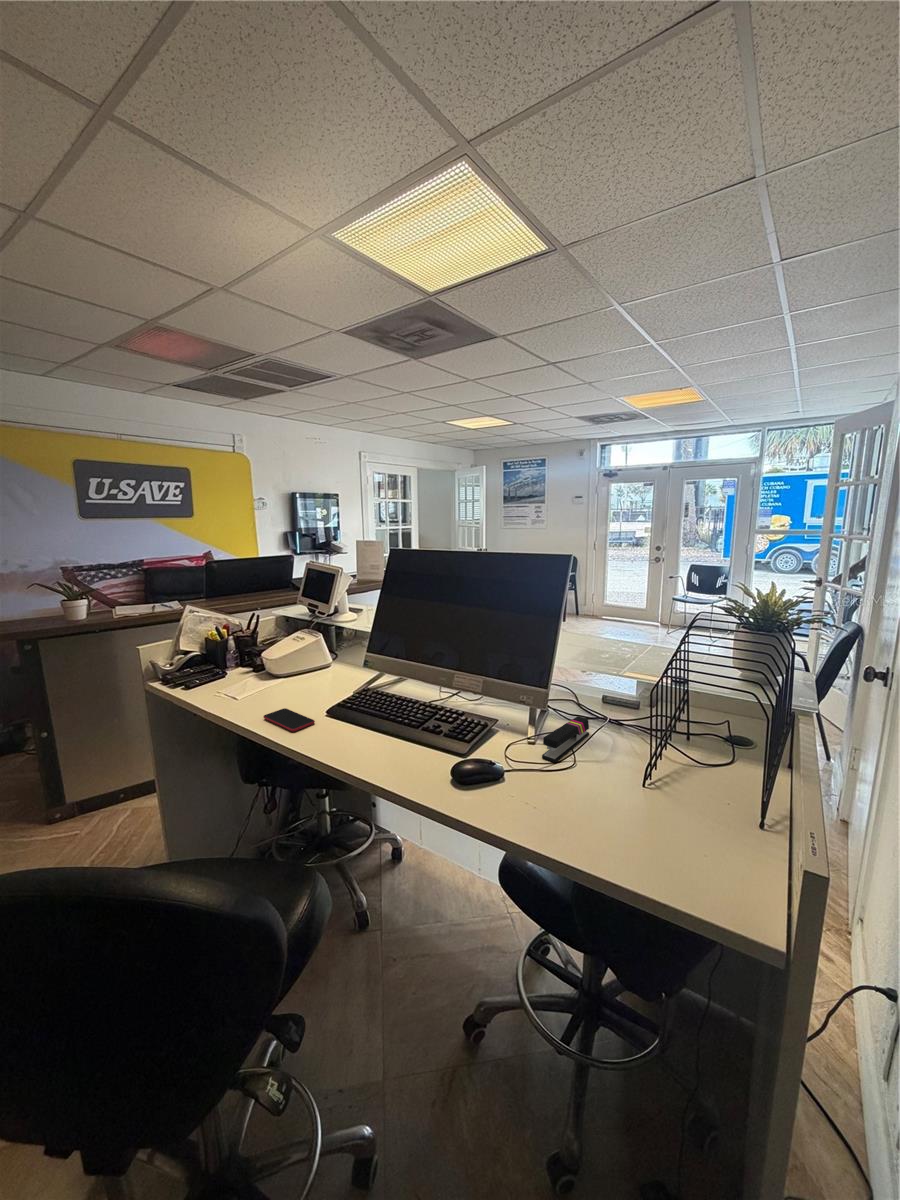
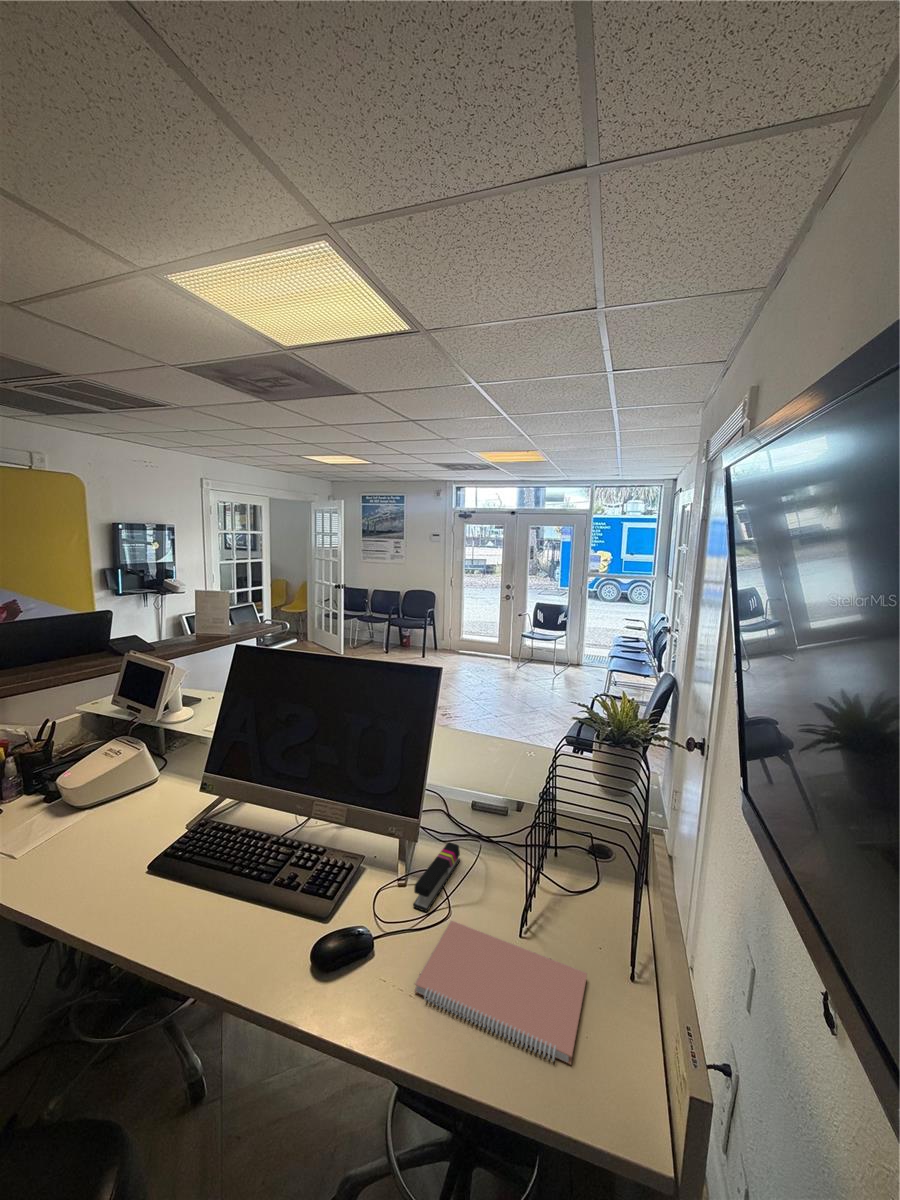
smartphone: present [263,708,315,732] -> none [56,869,132,911]
notebook: none [540,767,717,874] -> present [414,921,587,1064]

